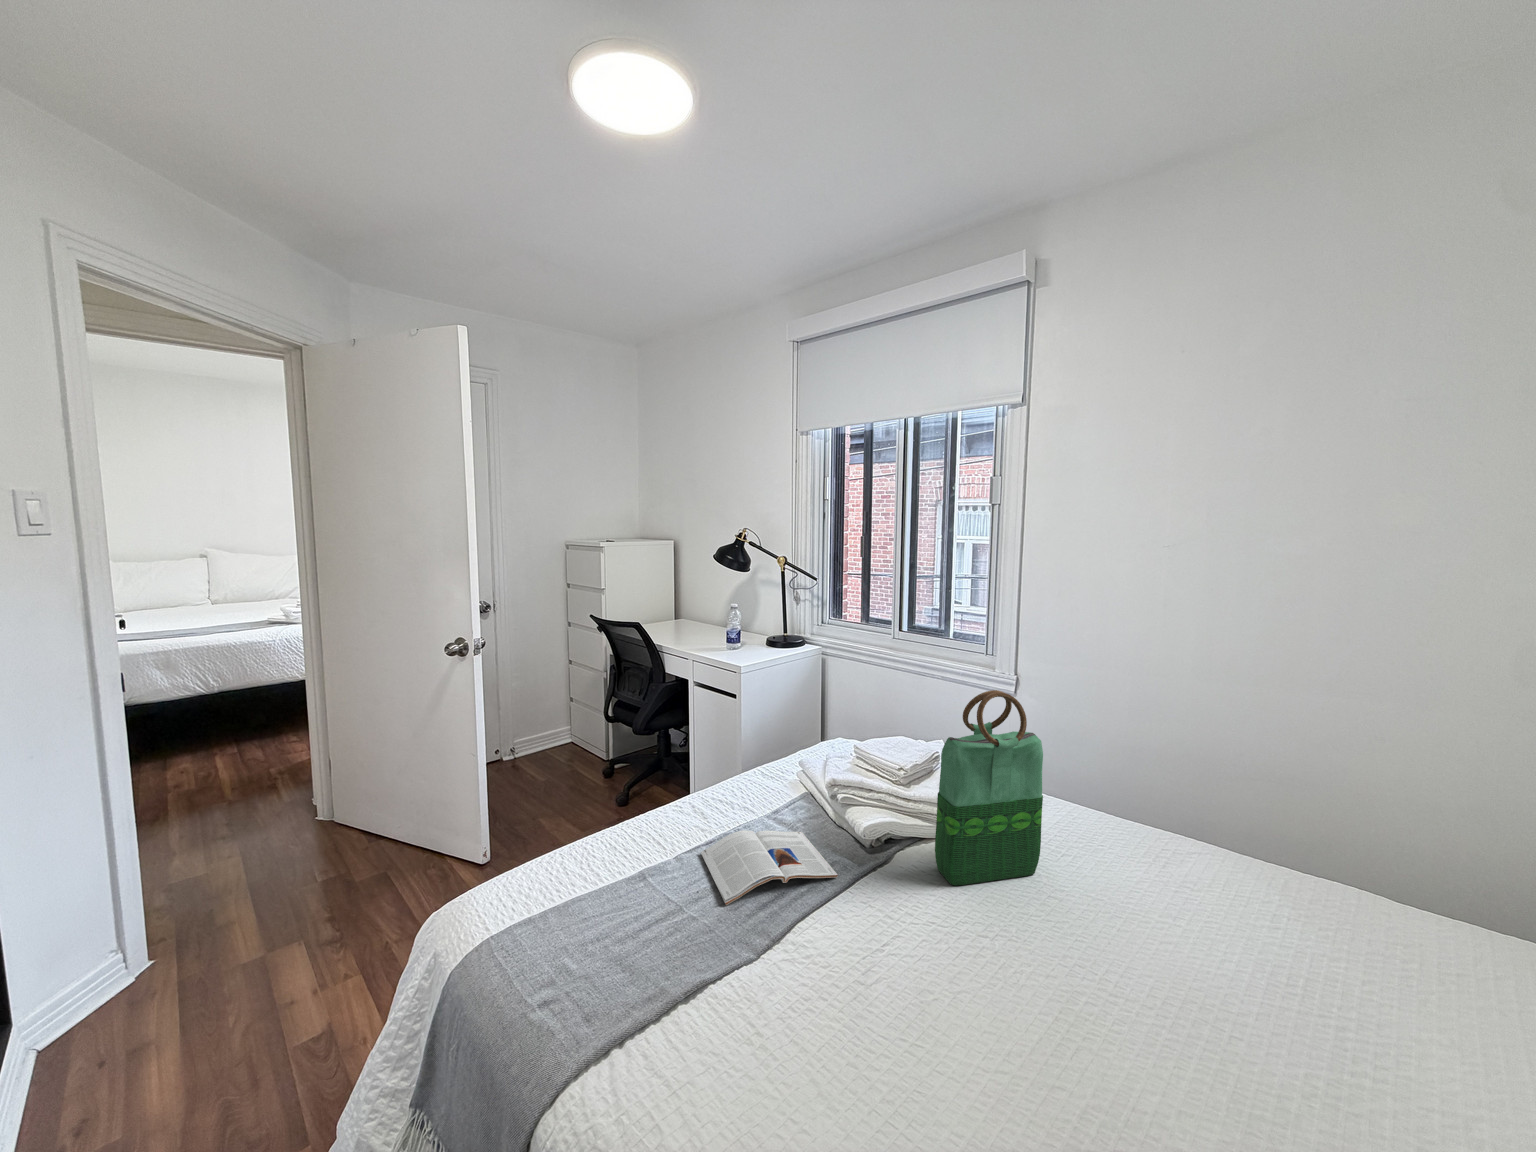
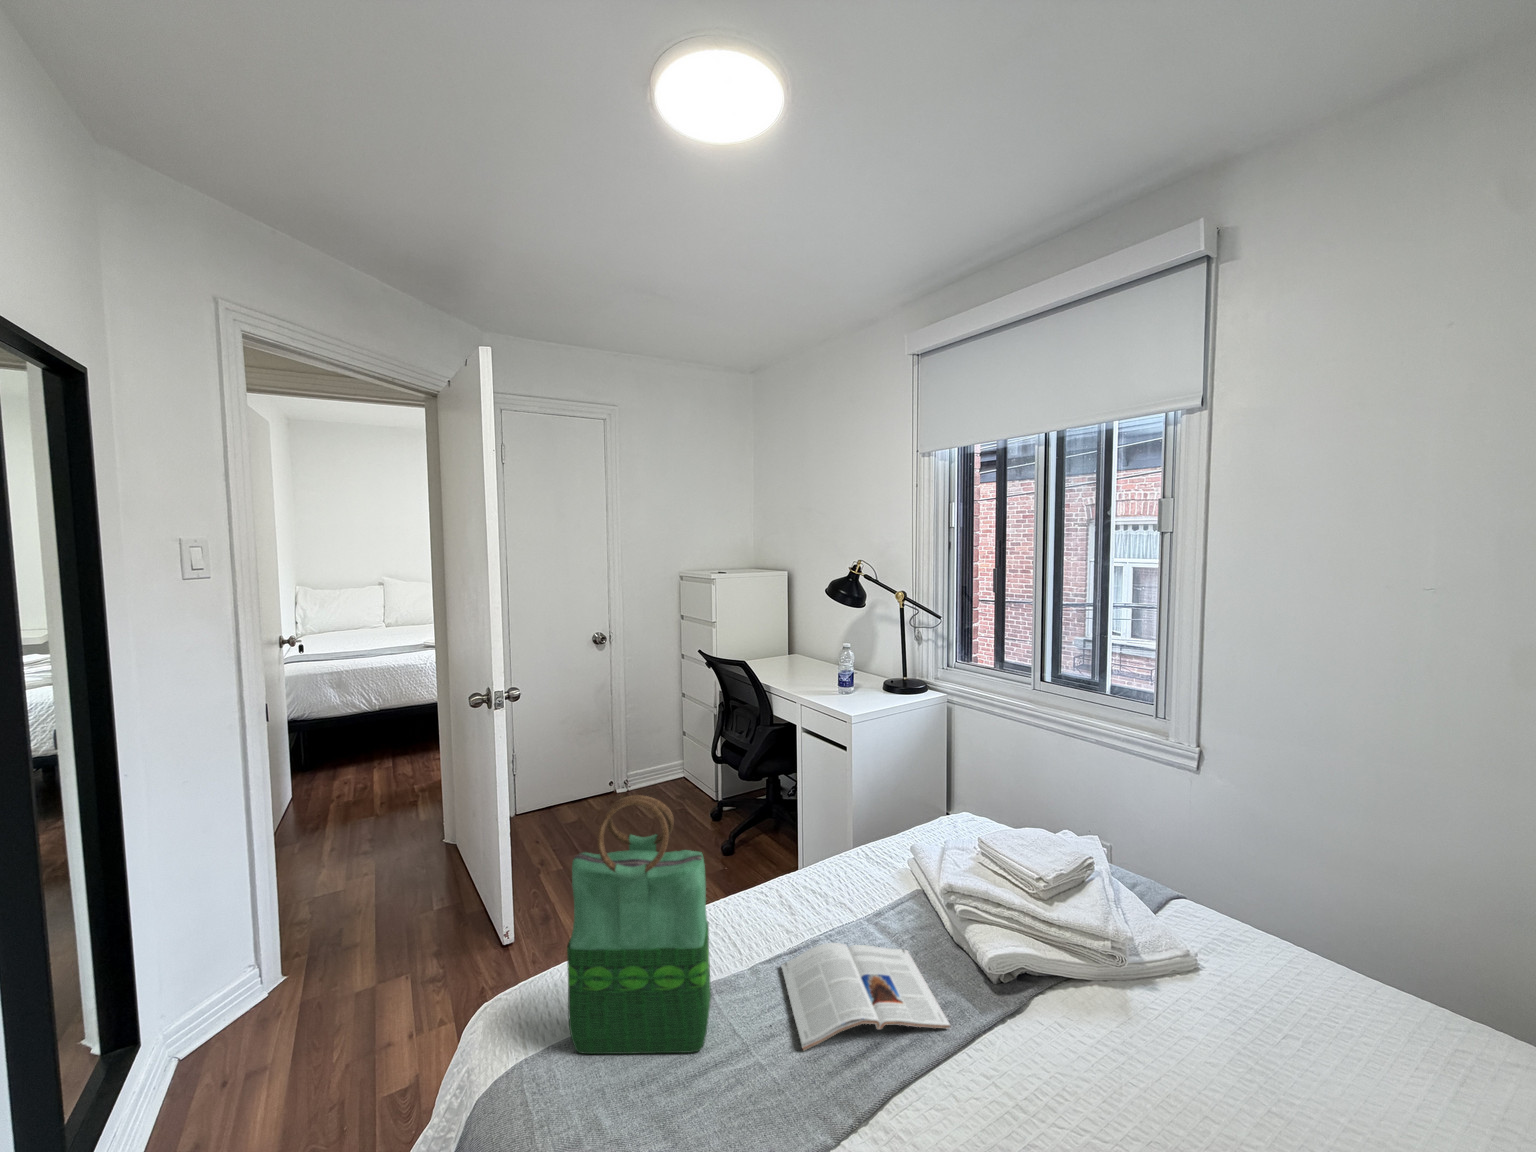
tote bag: present [935,690,1043,885] -> present [567,795,711,1054]

